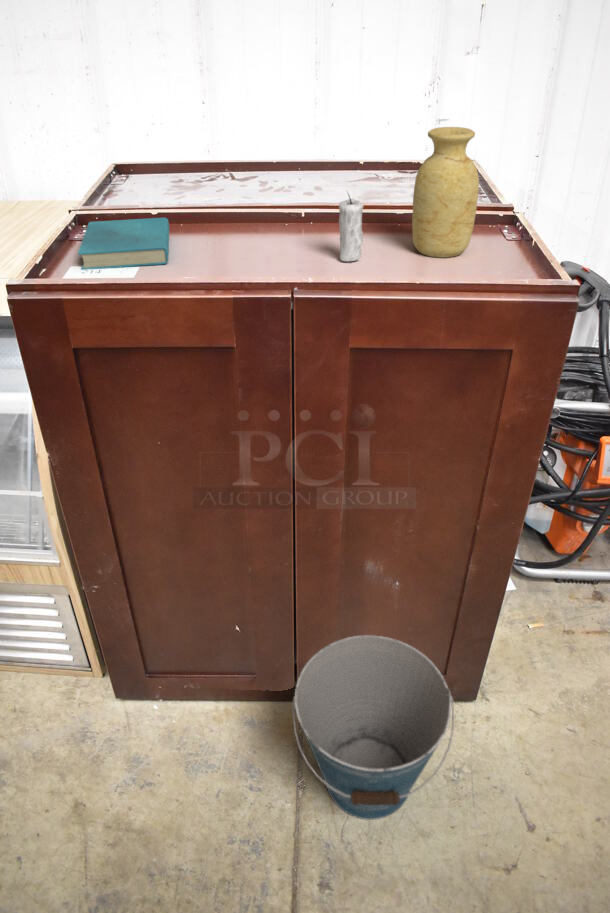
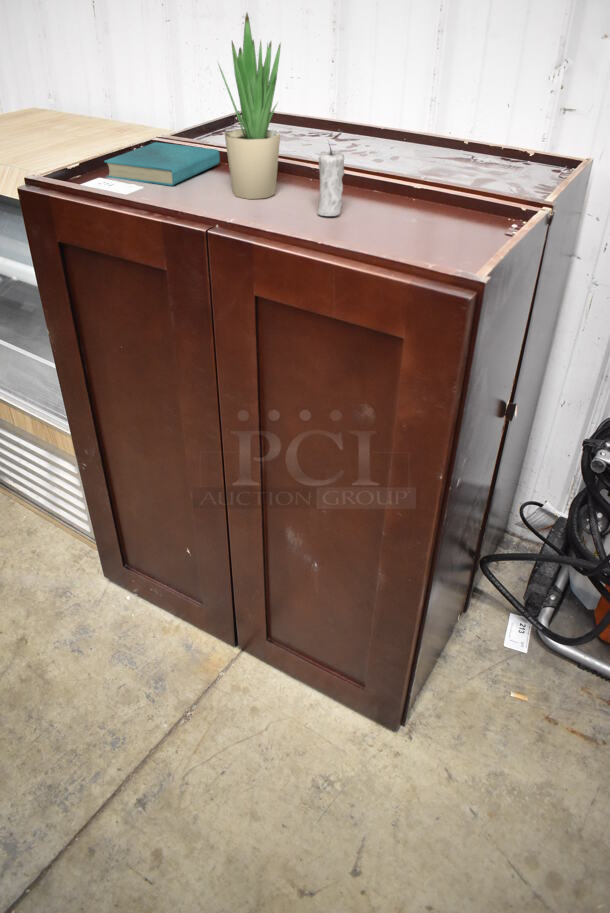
potted plant: none [212,79,277,261] -> present [219,13,281,199]
vase: present [412,127,479,258] -> none [403,87,478,234]
bucket: present [293,635,454,820] -> none [160,598,319,783]

